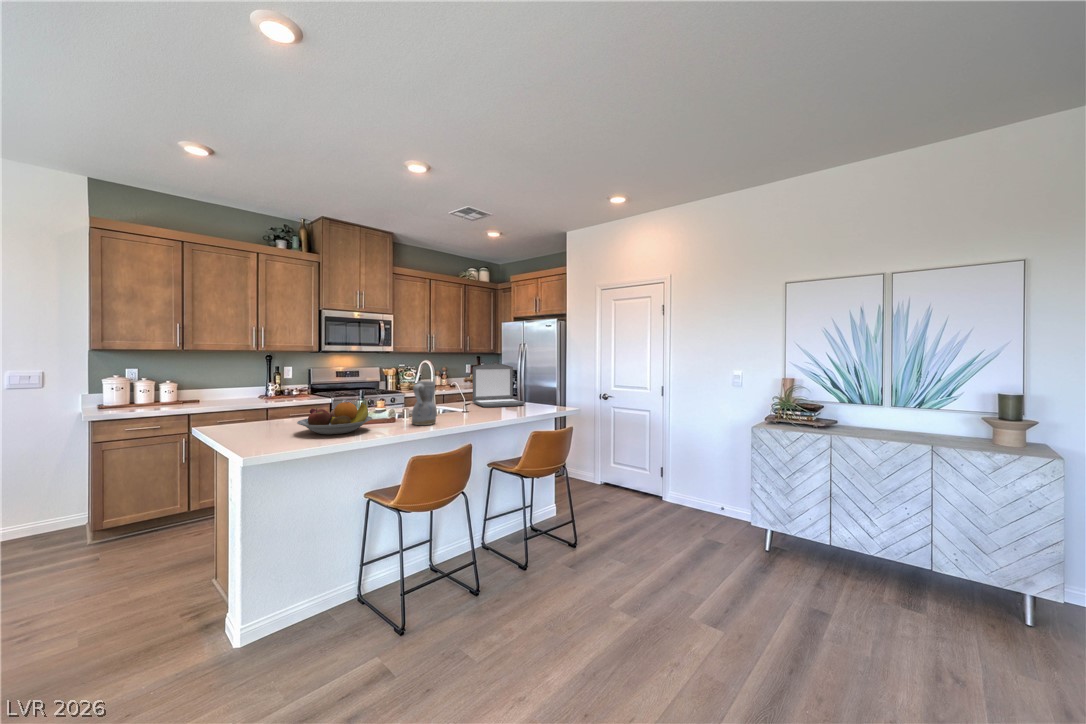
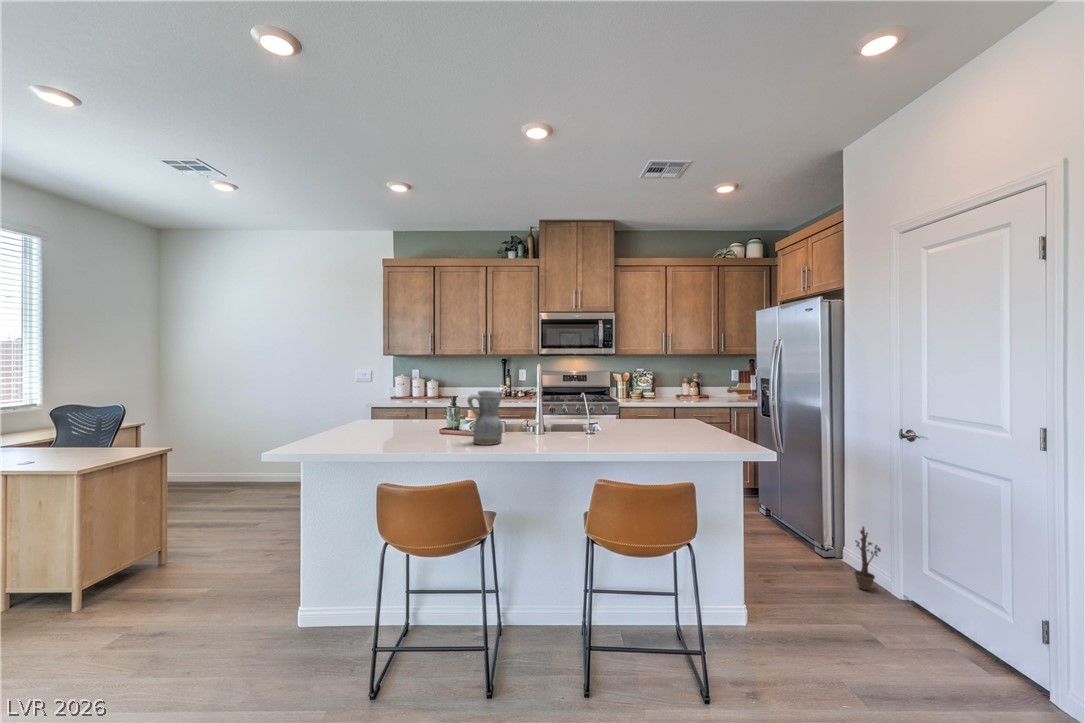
laptop: present [472,364,525,407] -> none [623,371,691,432]
fruit bowl: present [297,402,372,434] -> none [359,410,433,442]
decorative plant: none [583,452,602,488] -> present [853,527,881,590]

